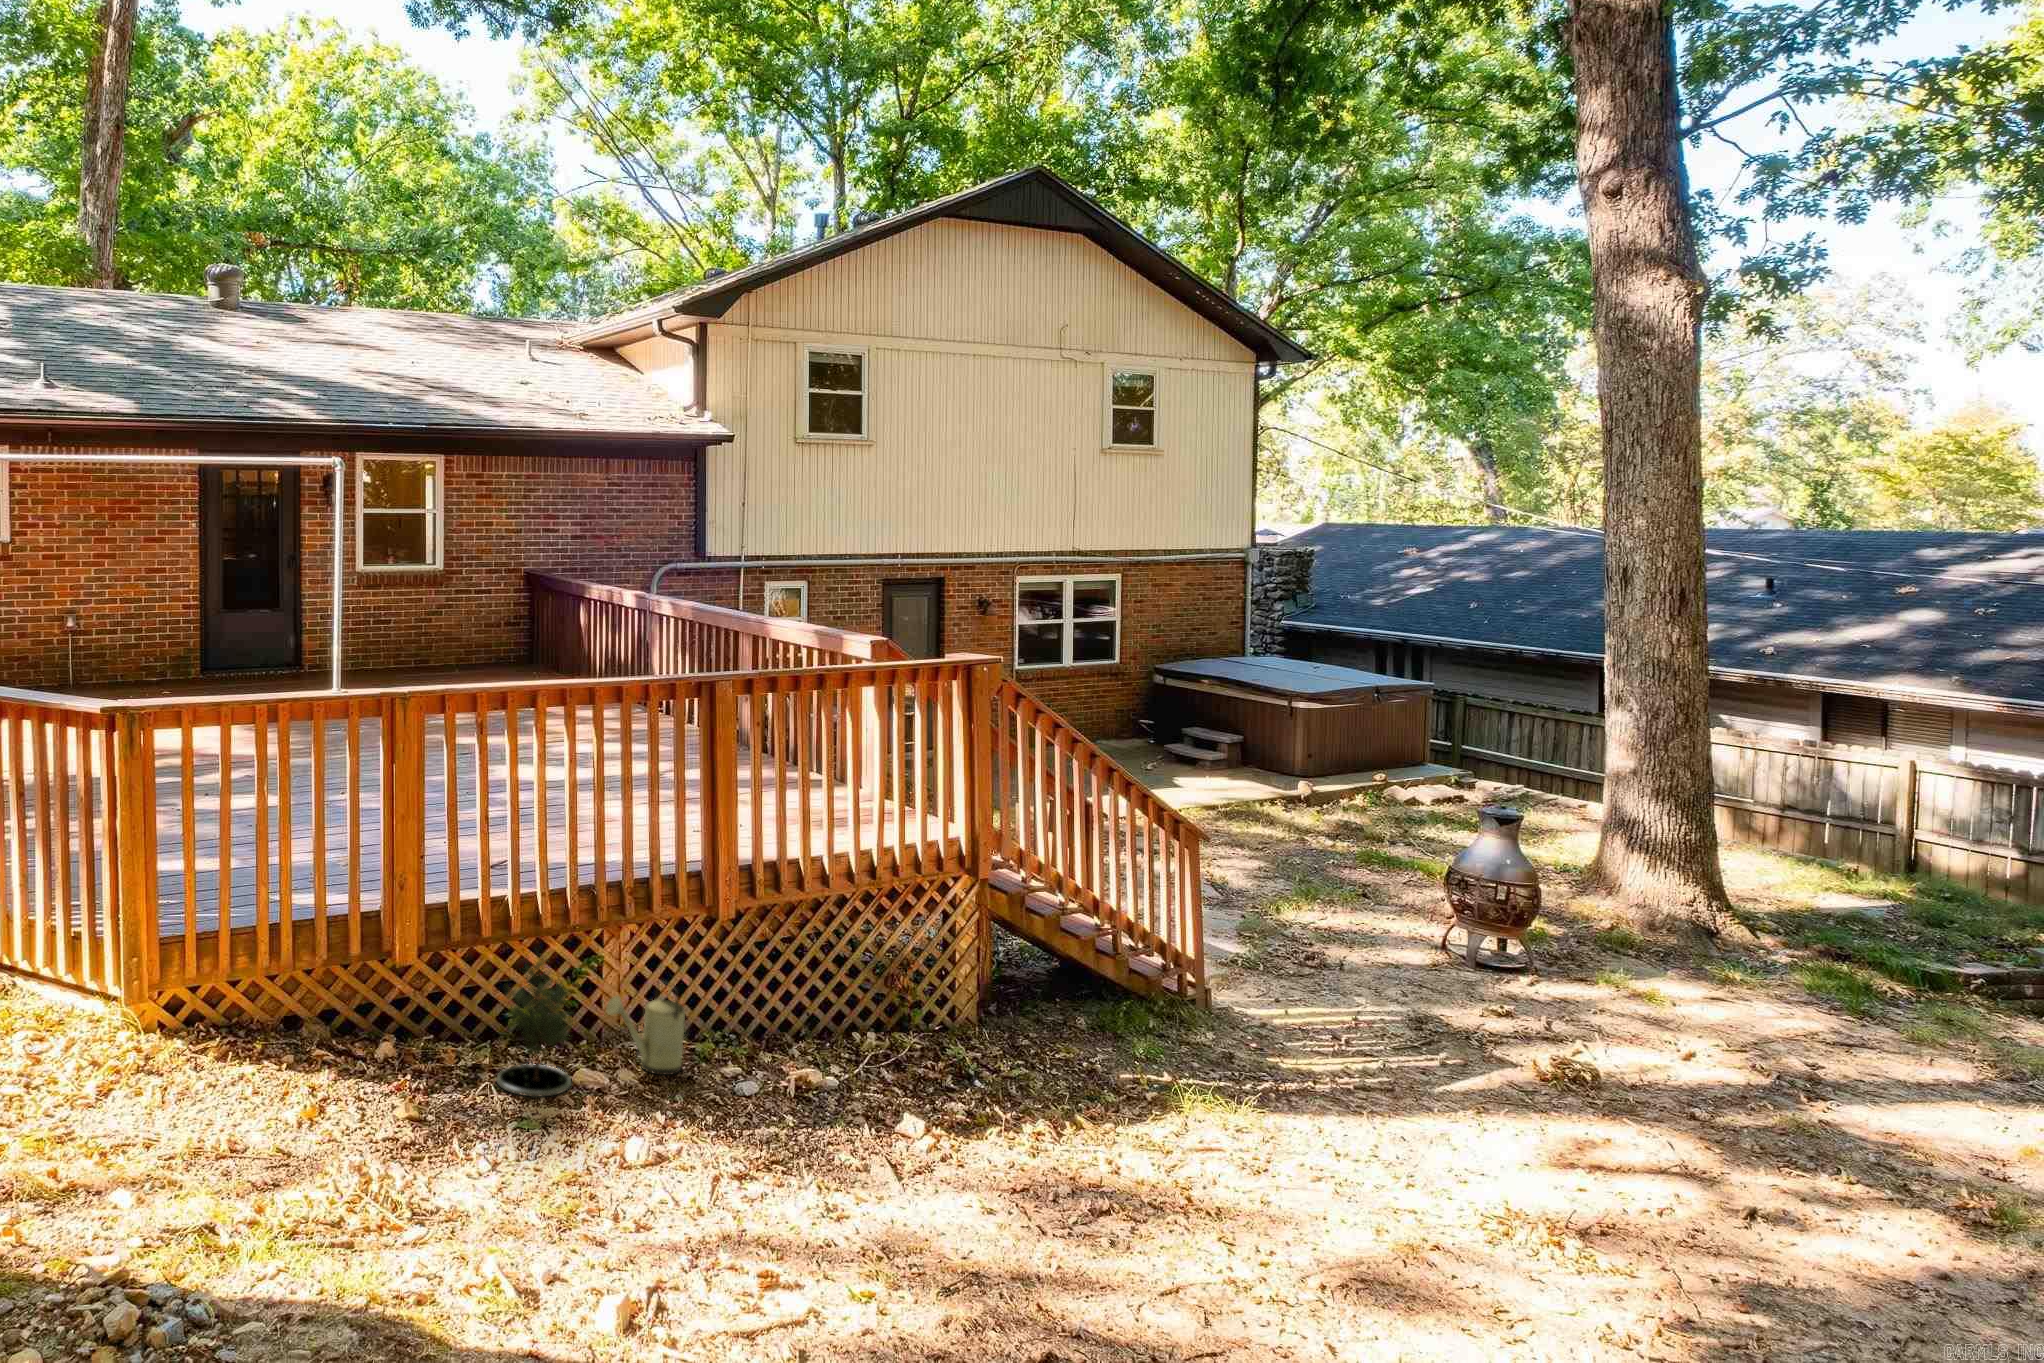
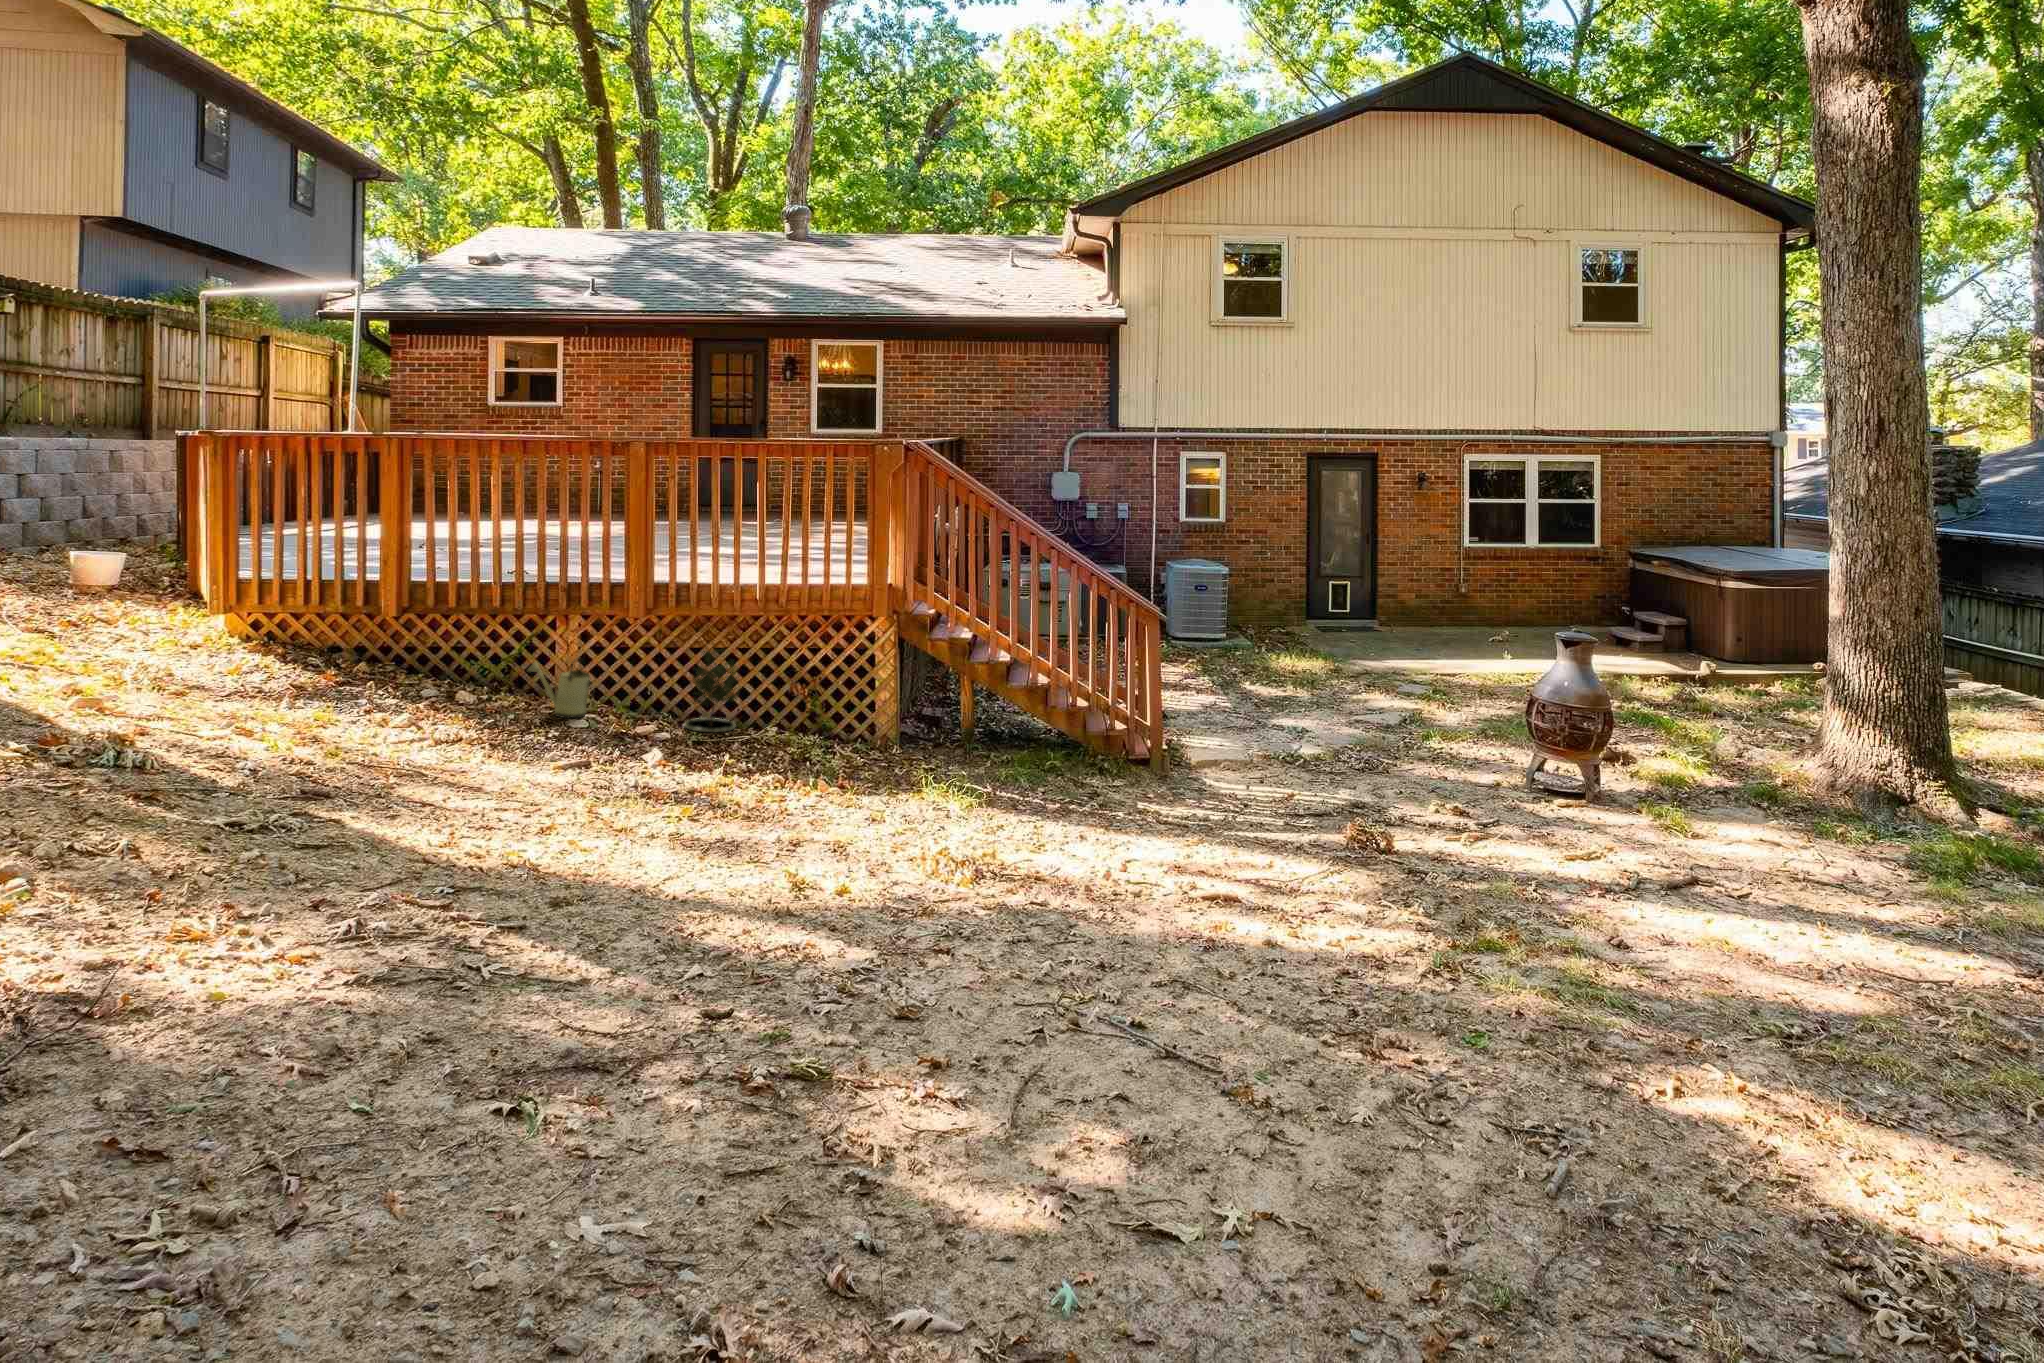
potted tree: present [497,954,573,1097] -> present [684,648,739,732]

